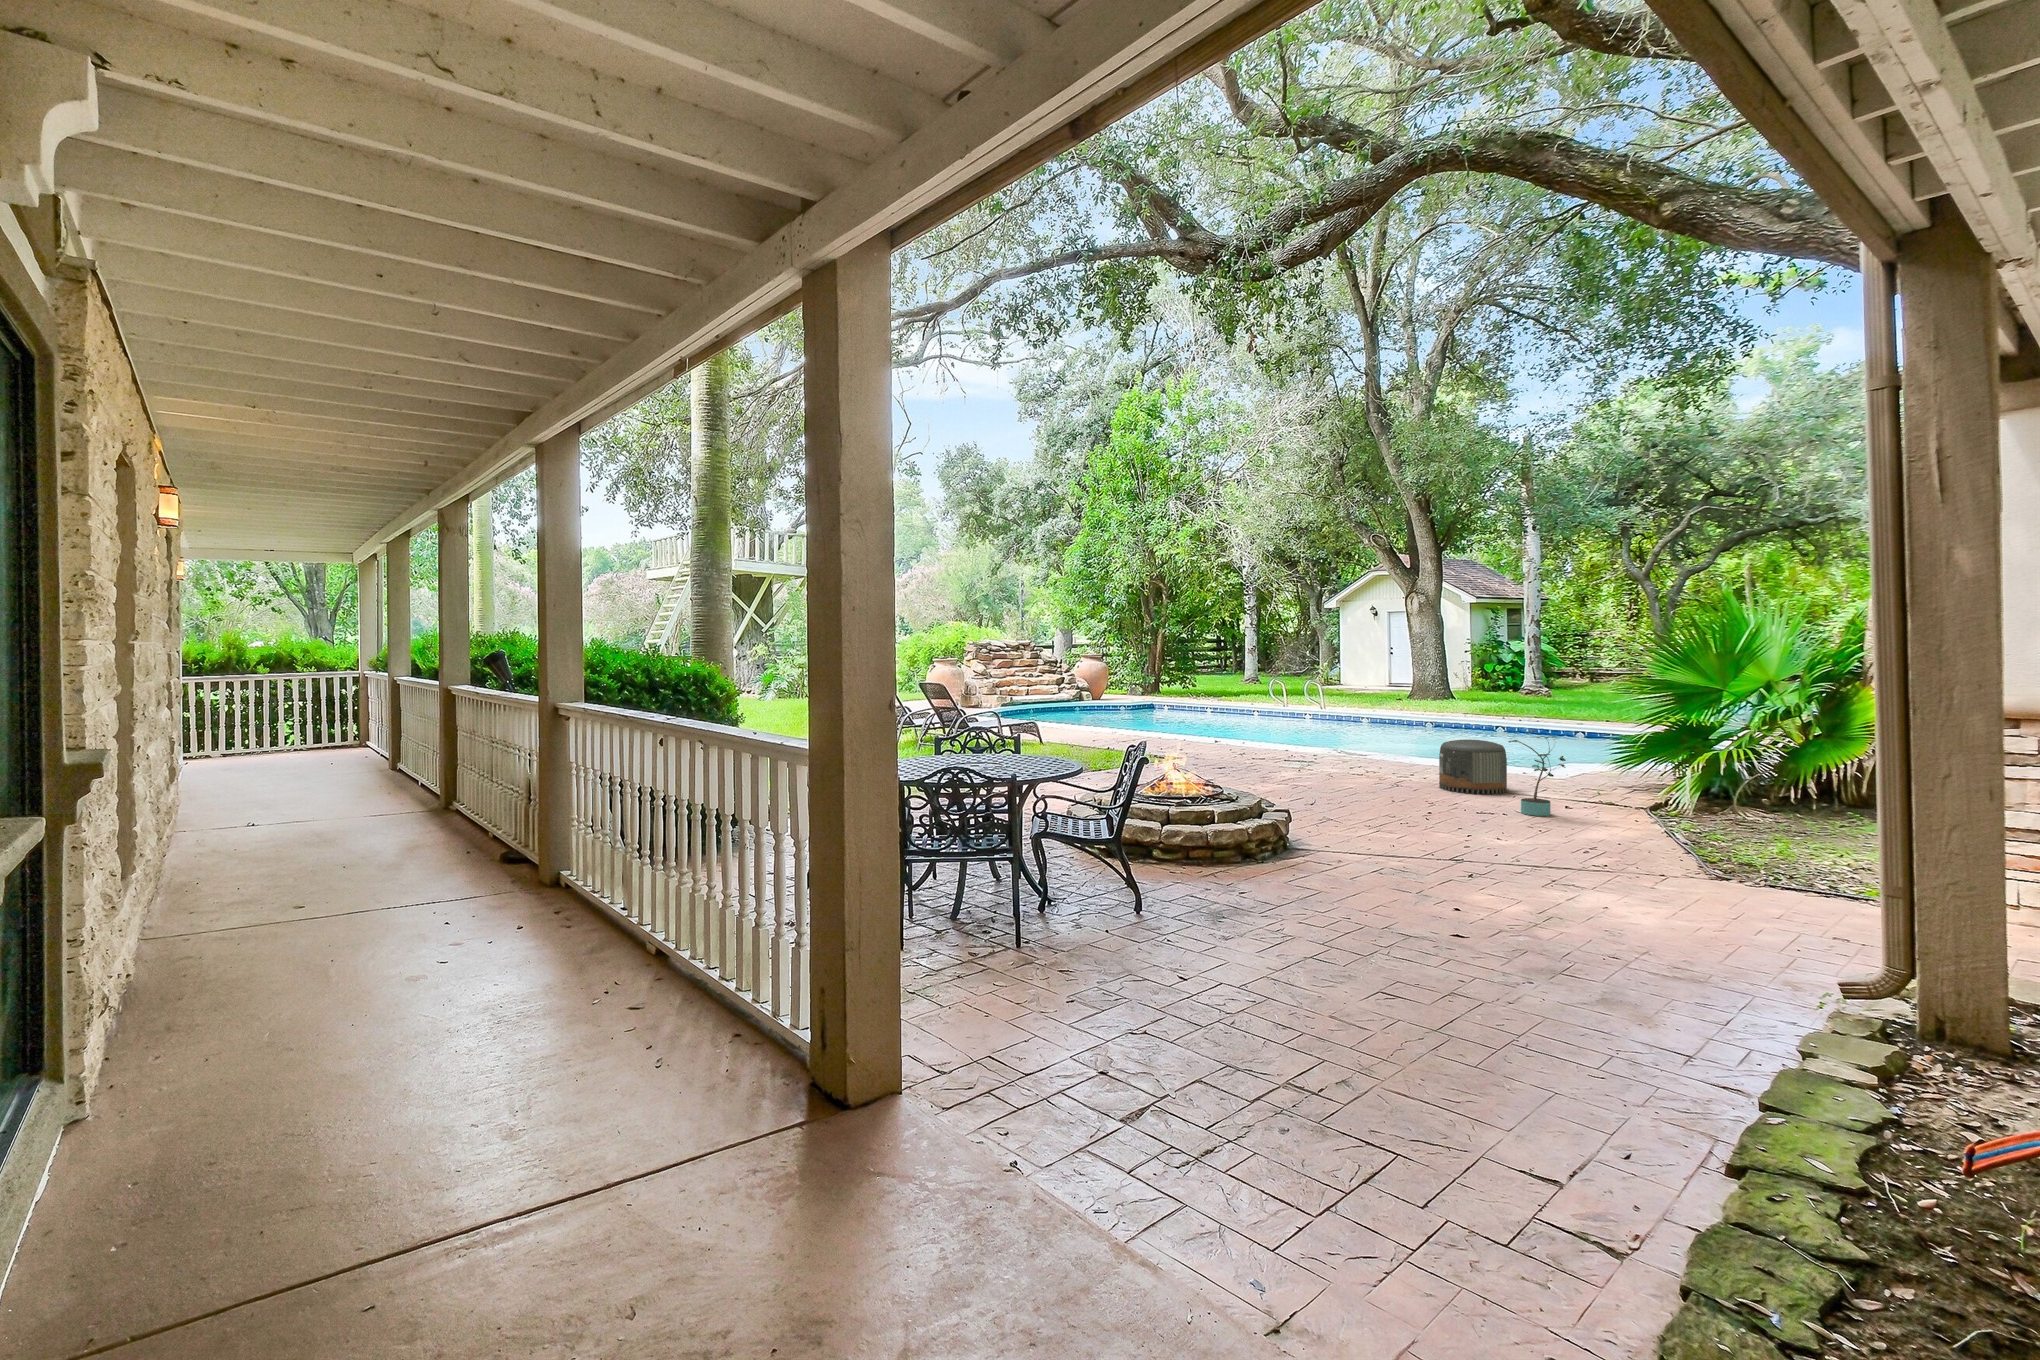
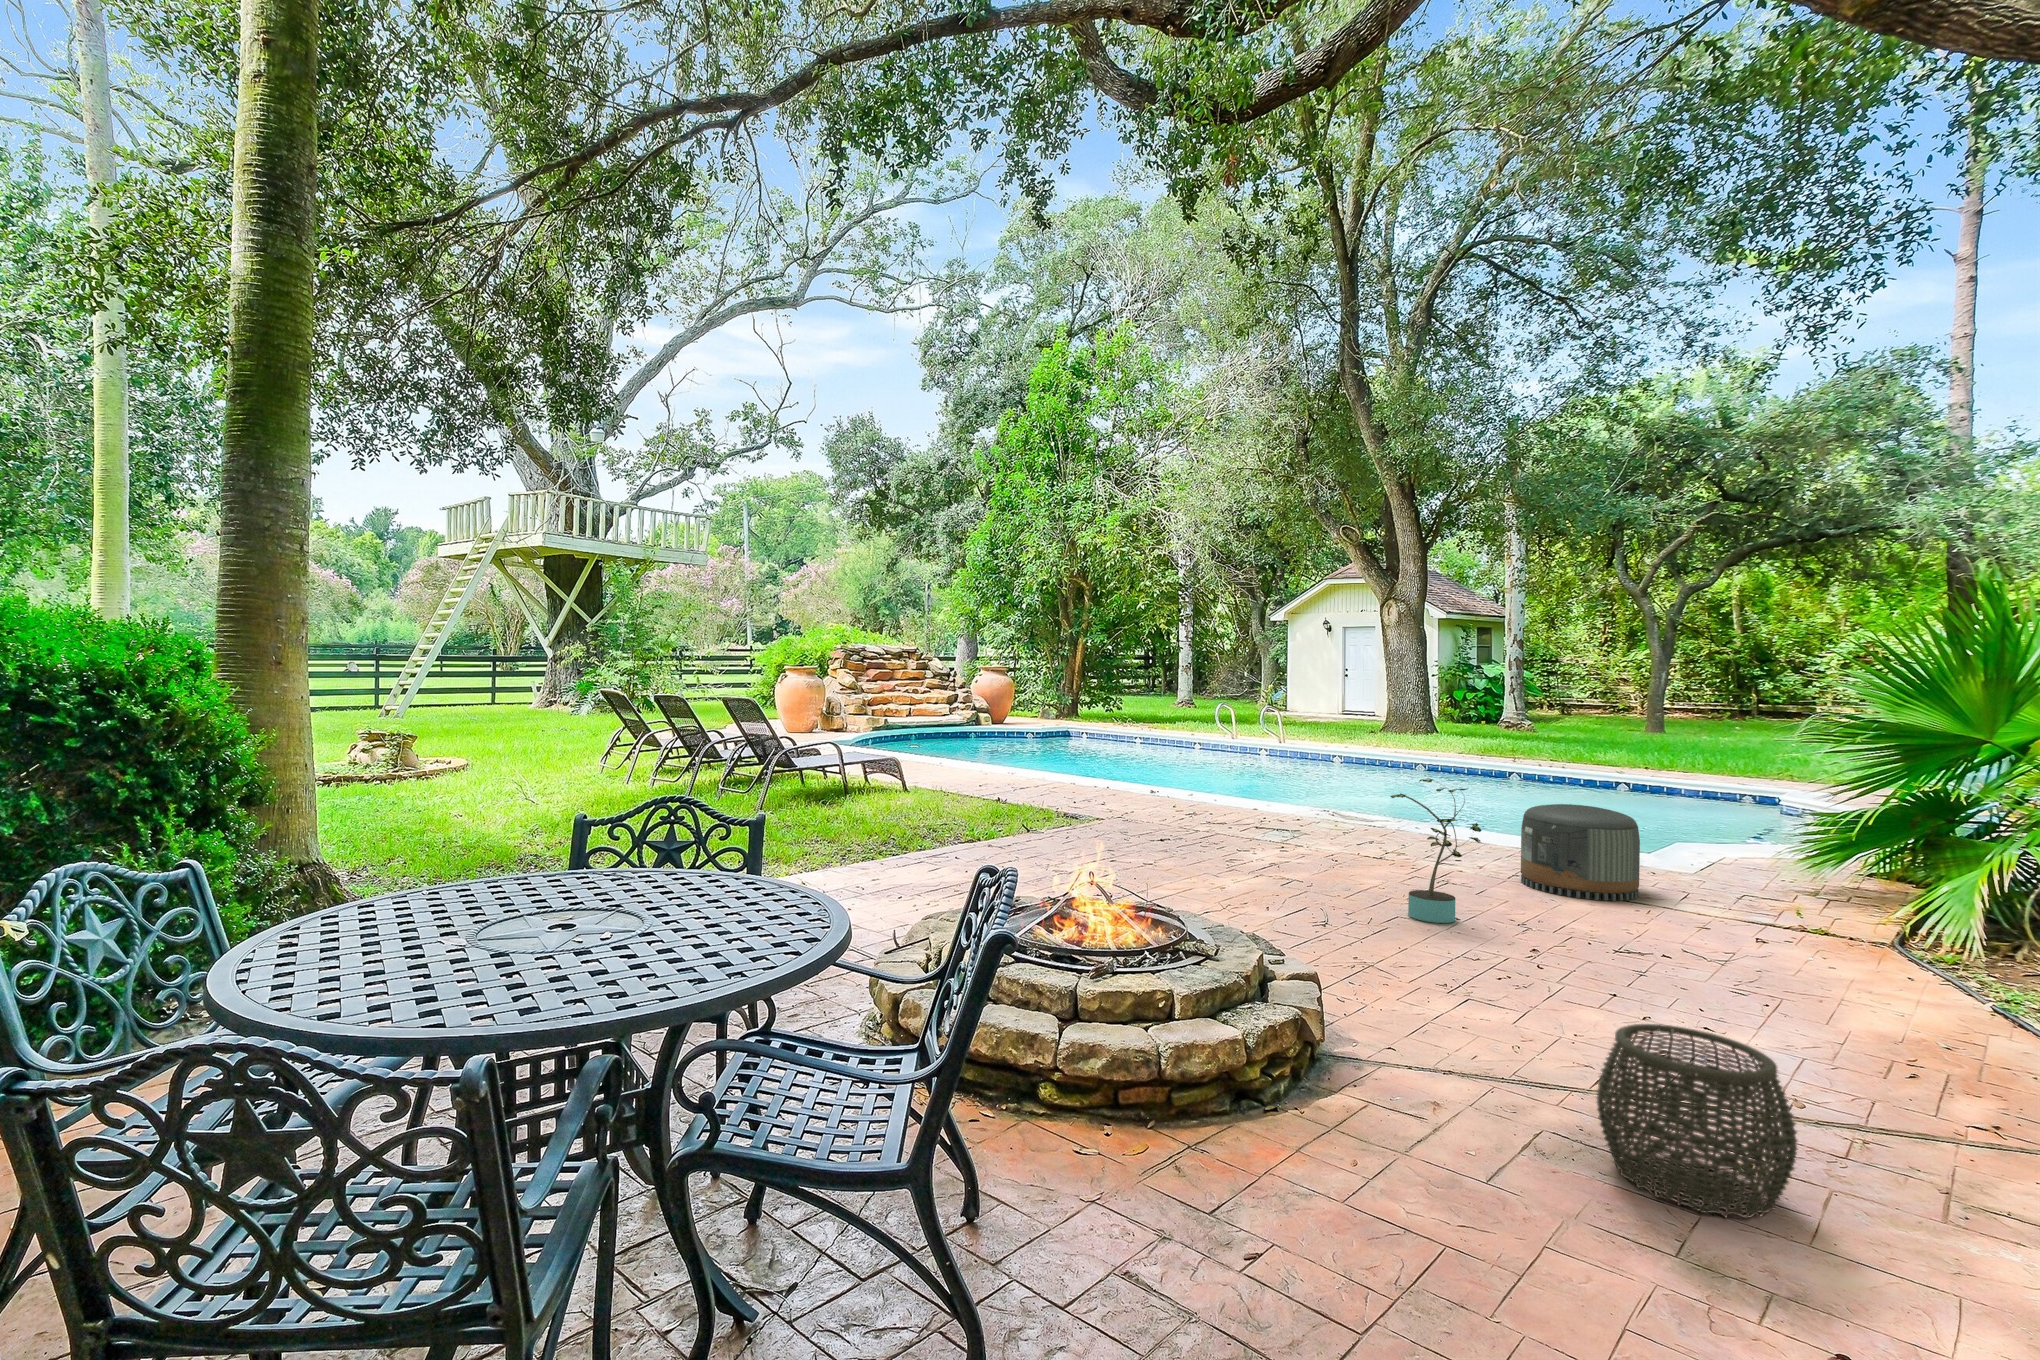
potted plant: present [1509,731,1566,816] -> present [1391,778,1481,923]
woven basket: none [1381,812,1450,875] -> present [1597,1024,1797,1218]

